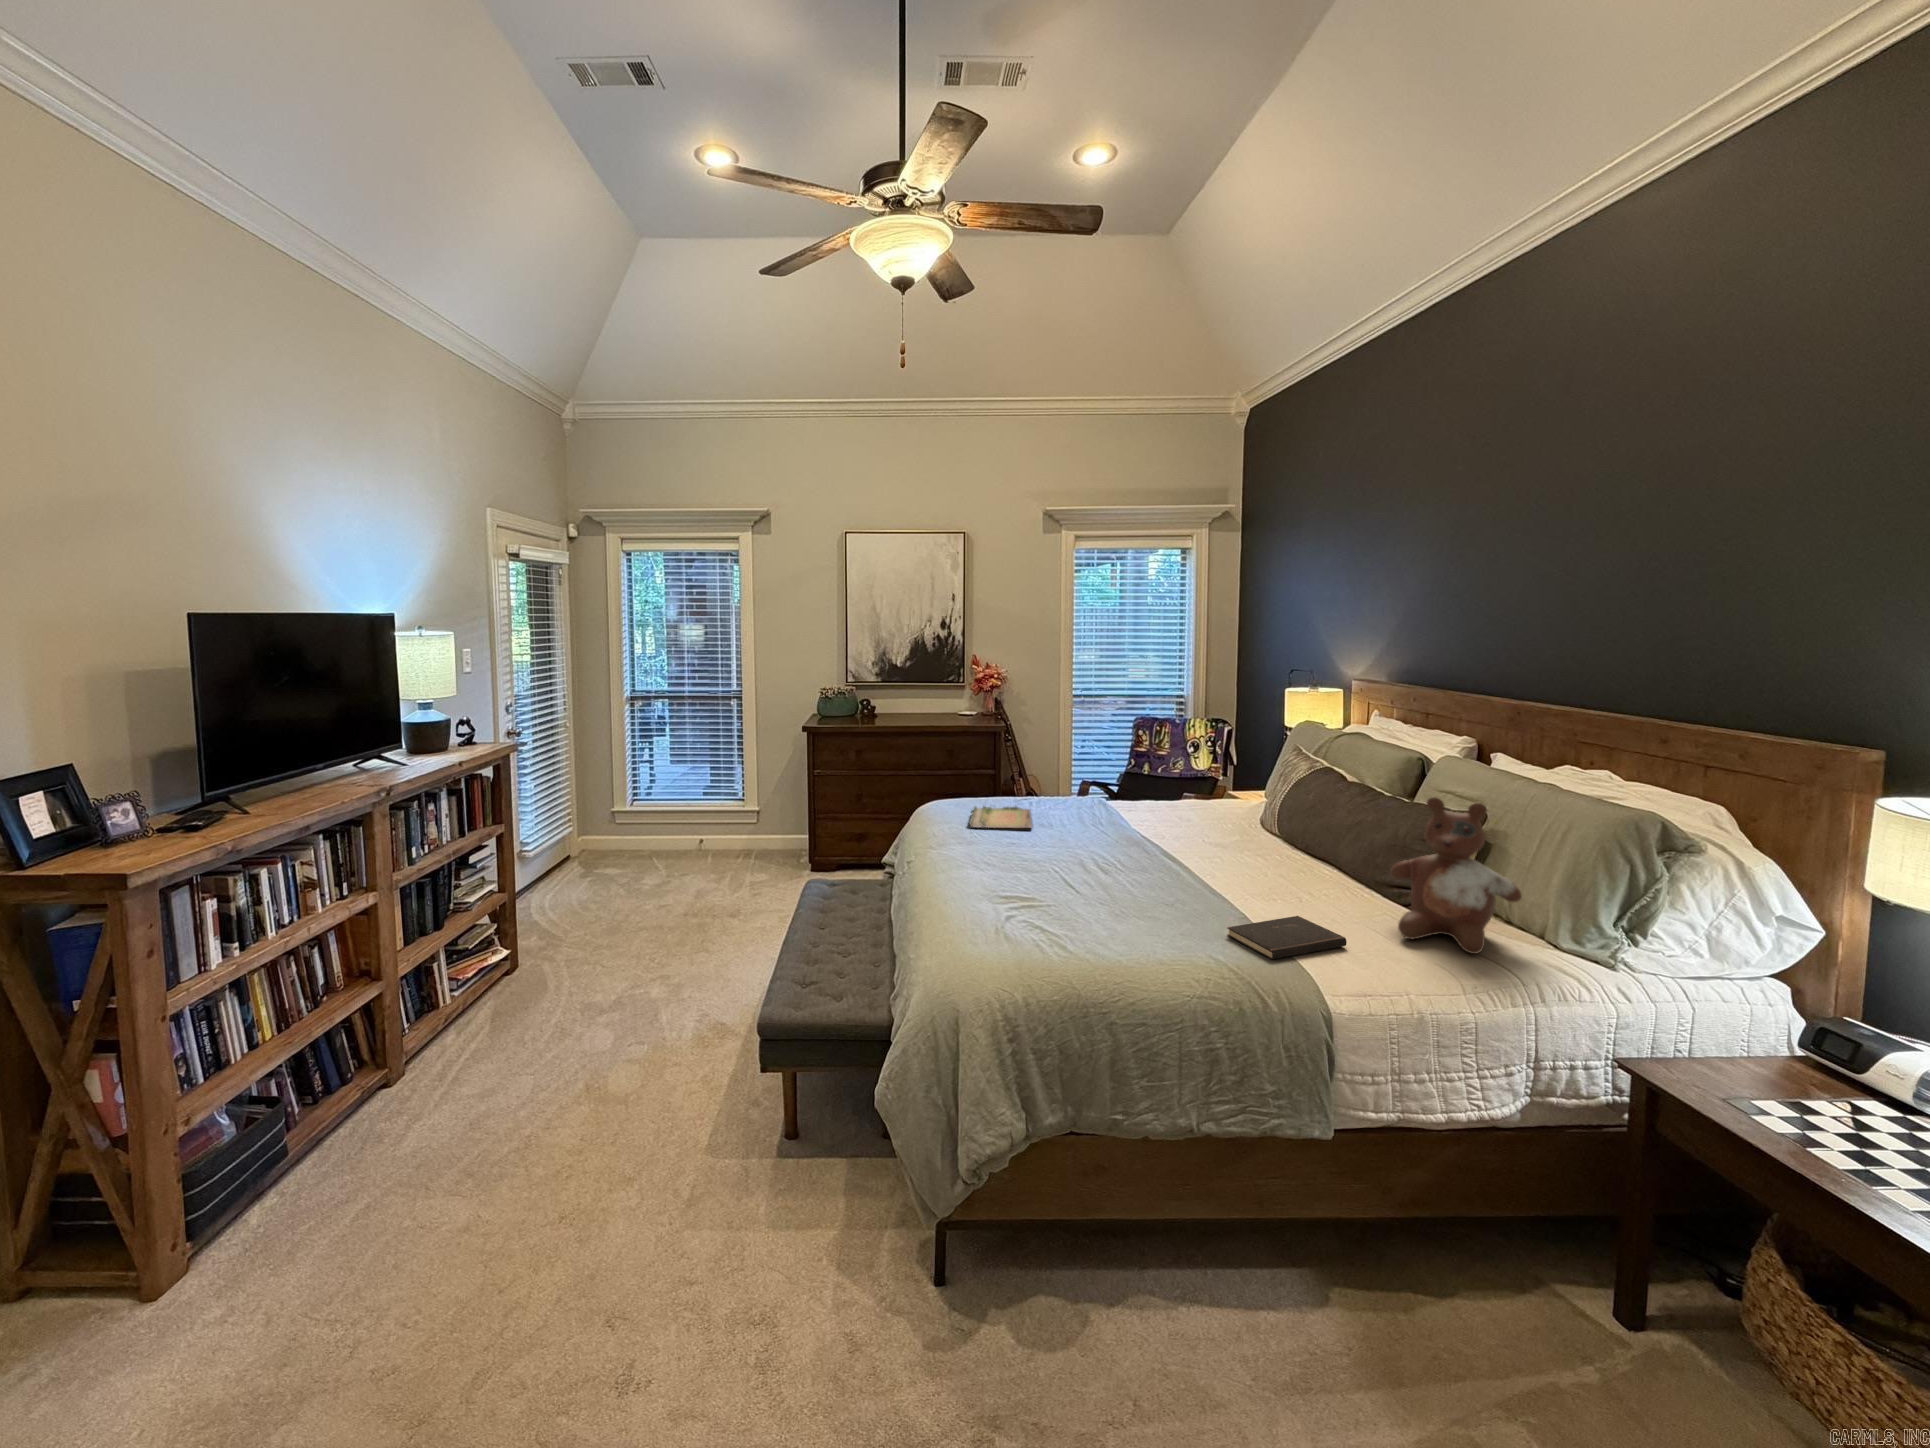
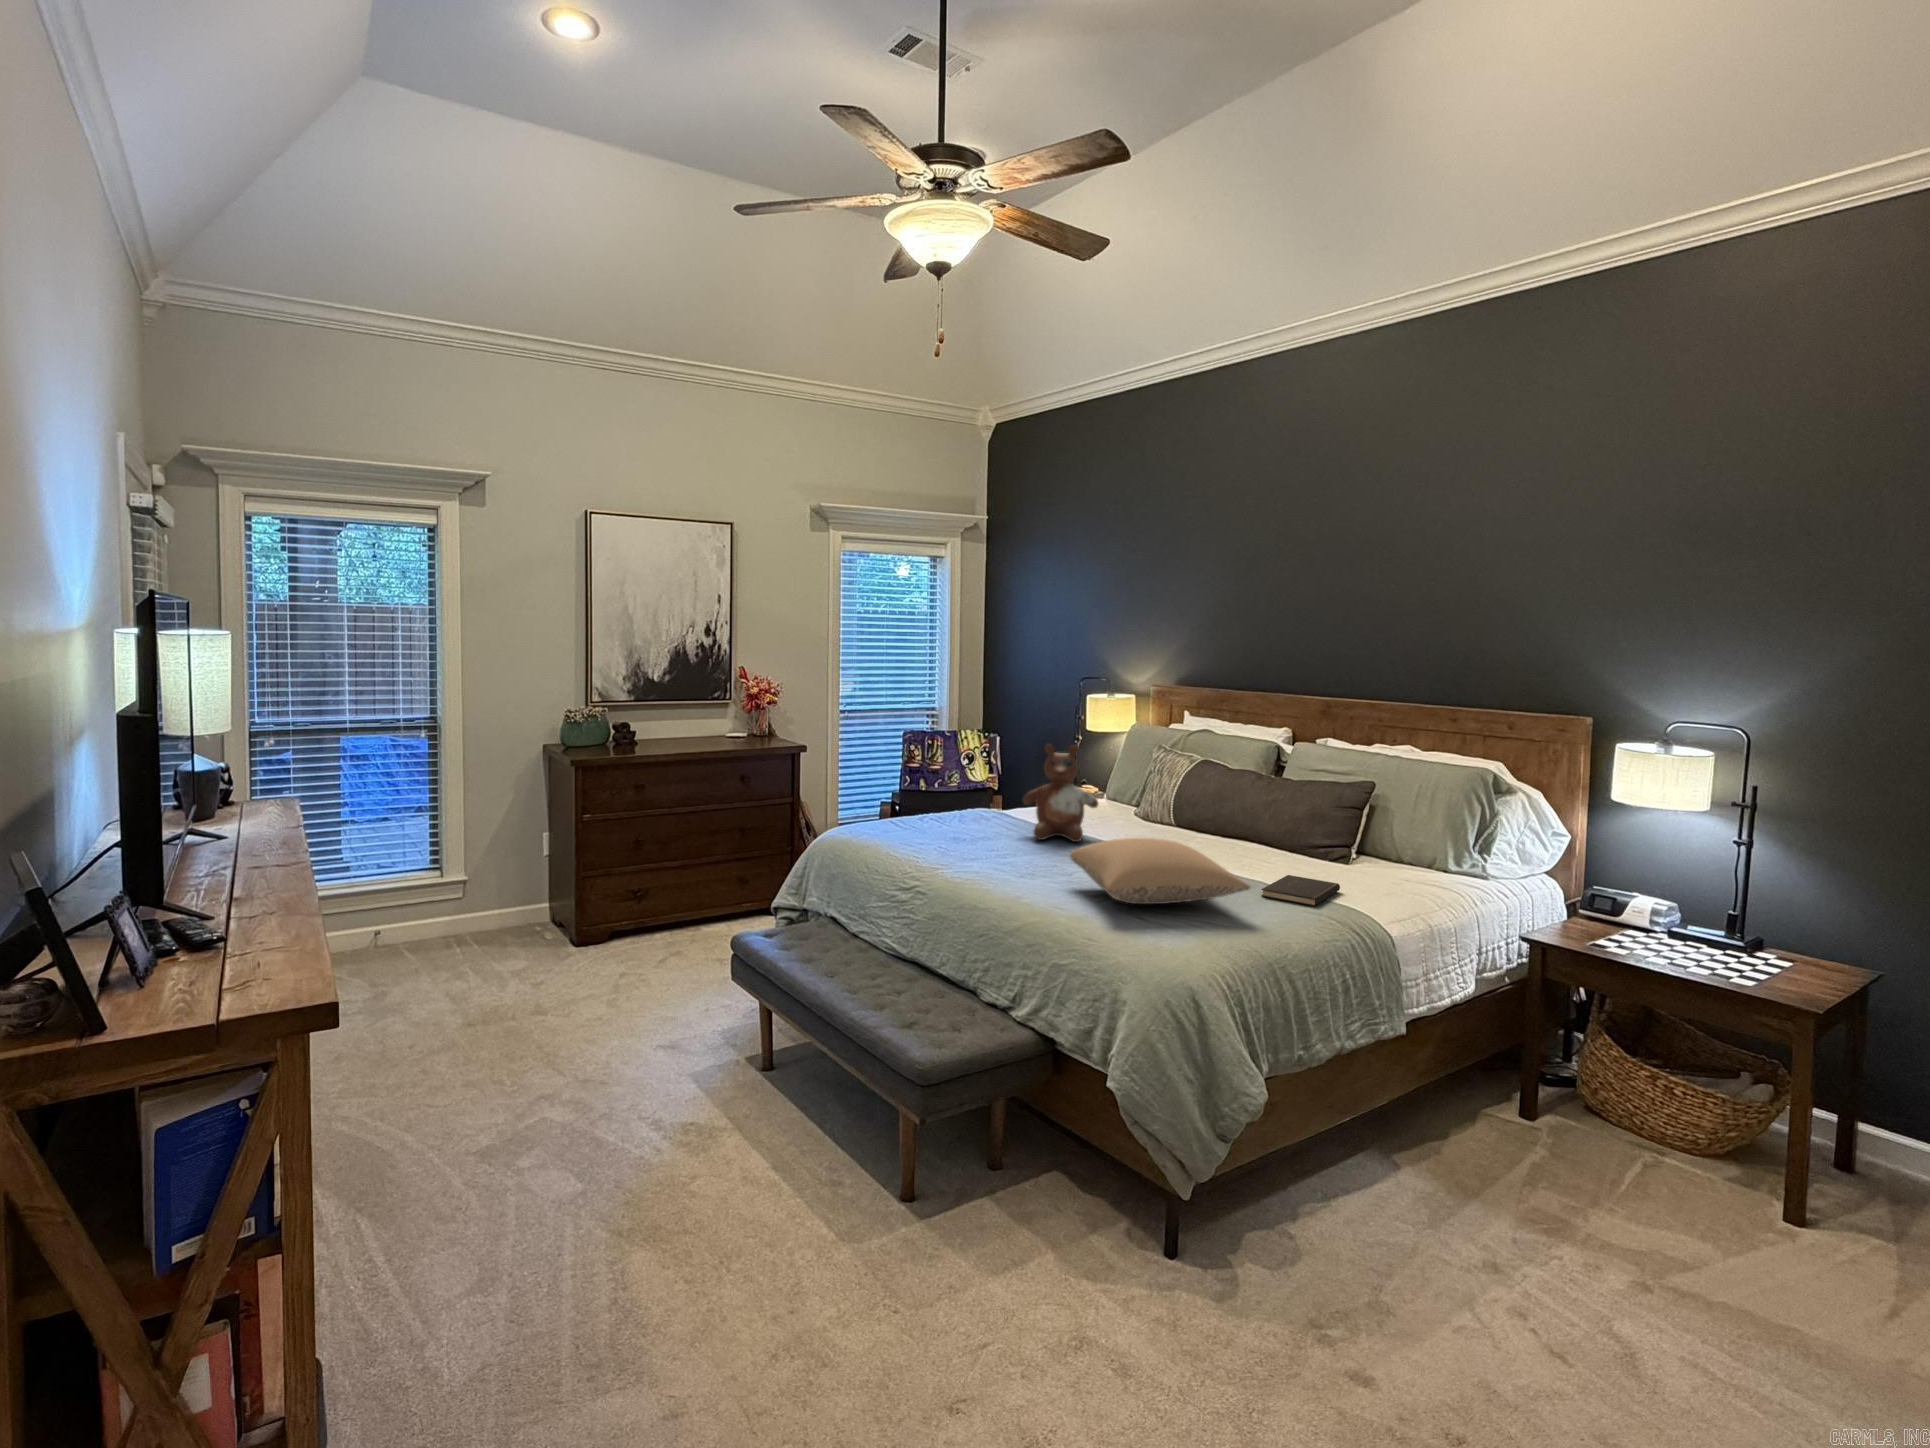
stuffed bear: present [1390,797,1522,954] -> present [1023,744,1098,842]
tray: present [969,806,1032,828] -> none [880,817,971,846]
pillow: none [999,848,1179,928] -> present [1069,838,1251,904]

